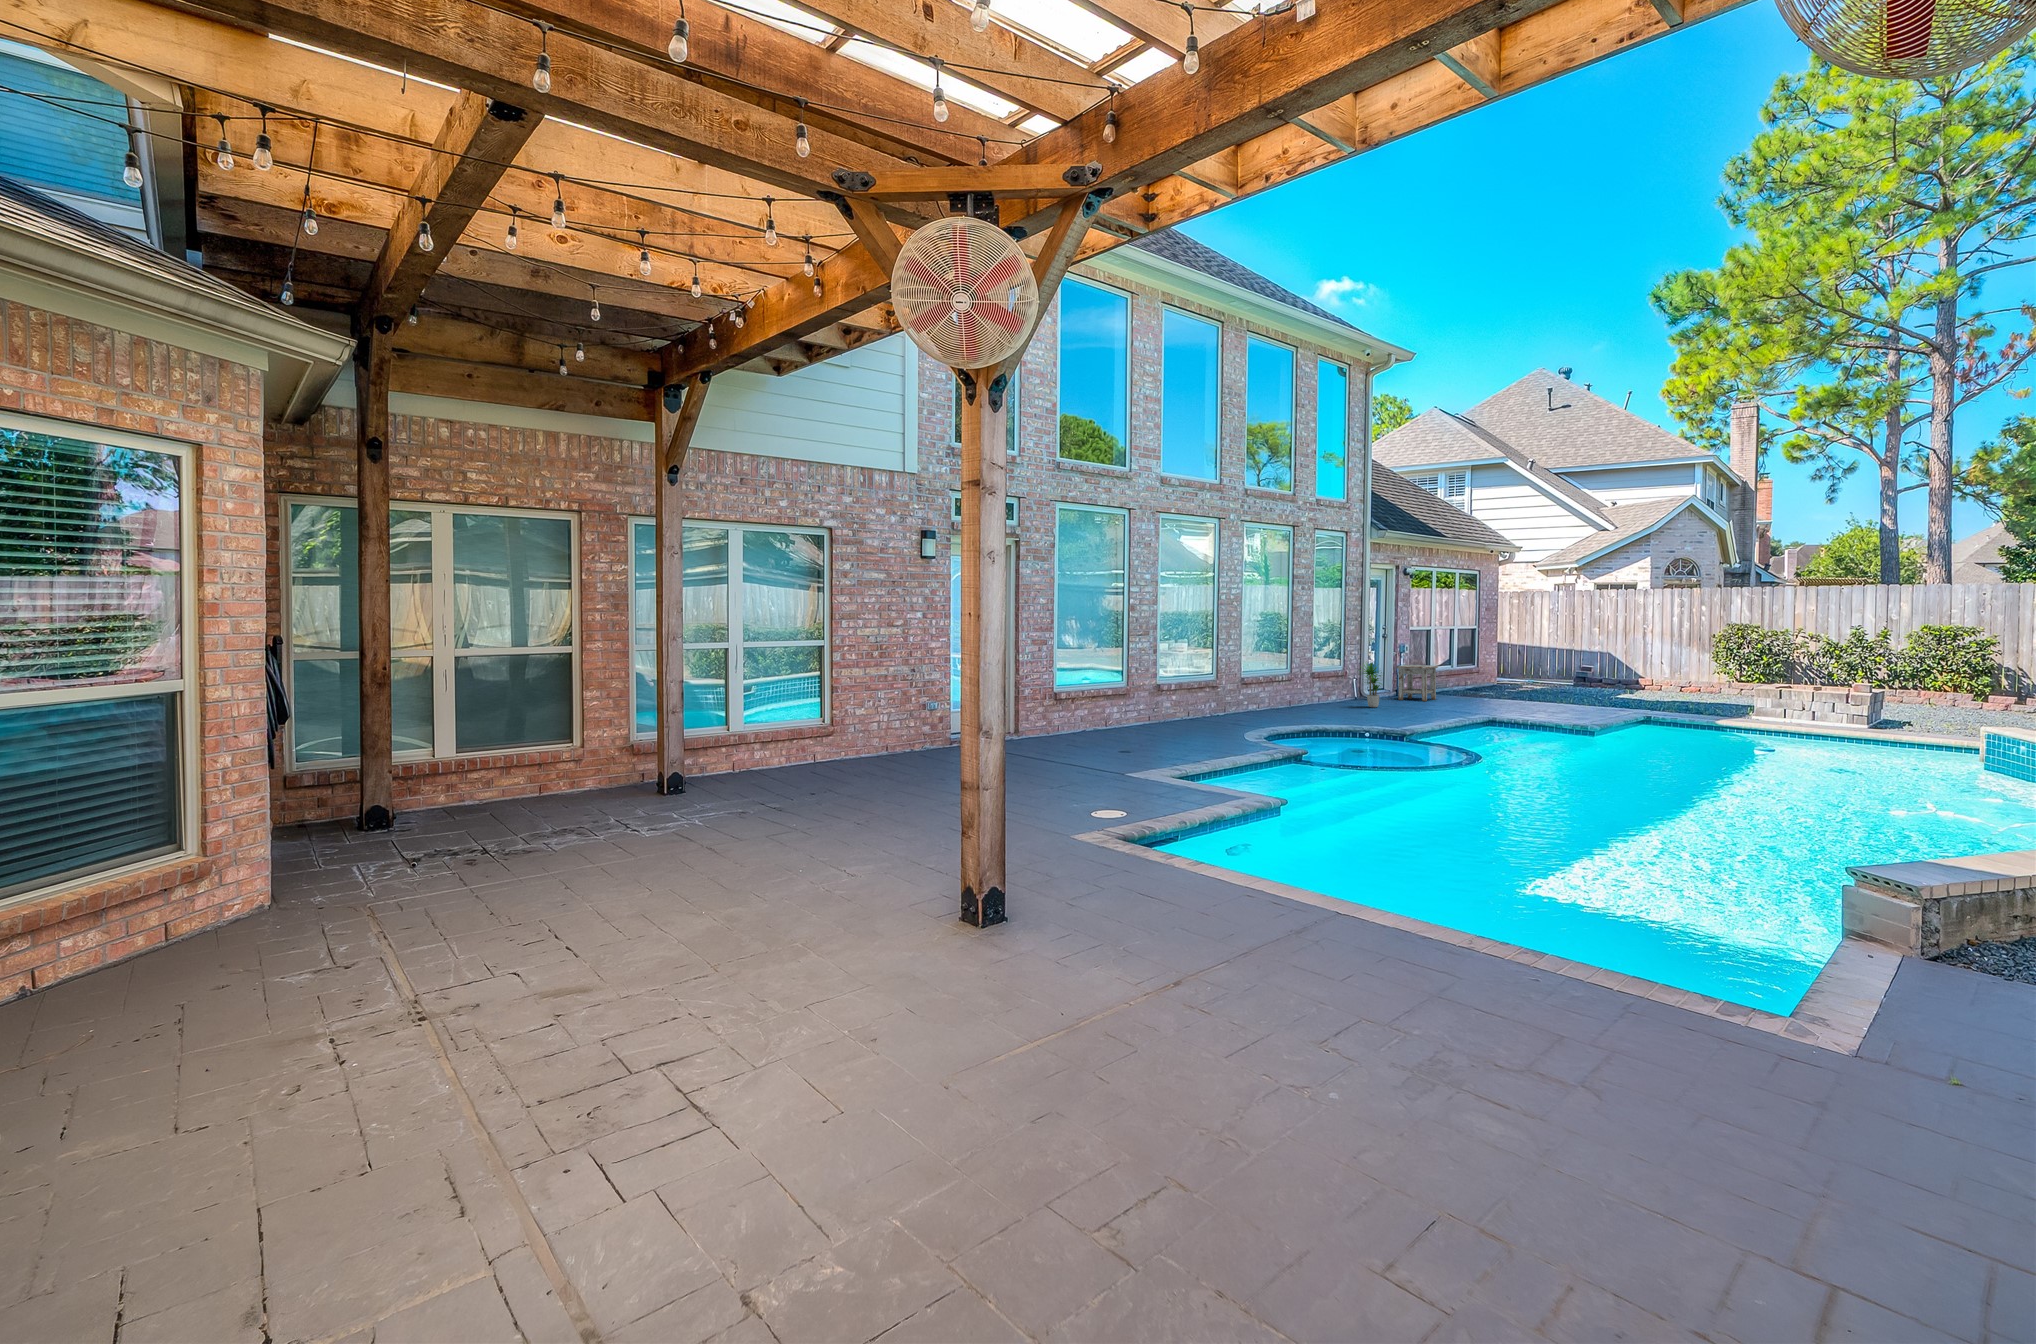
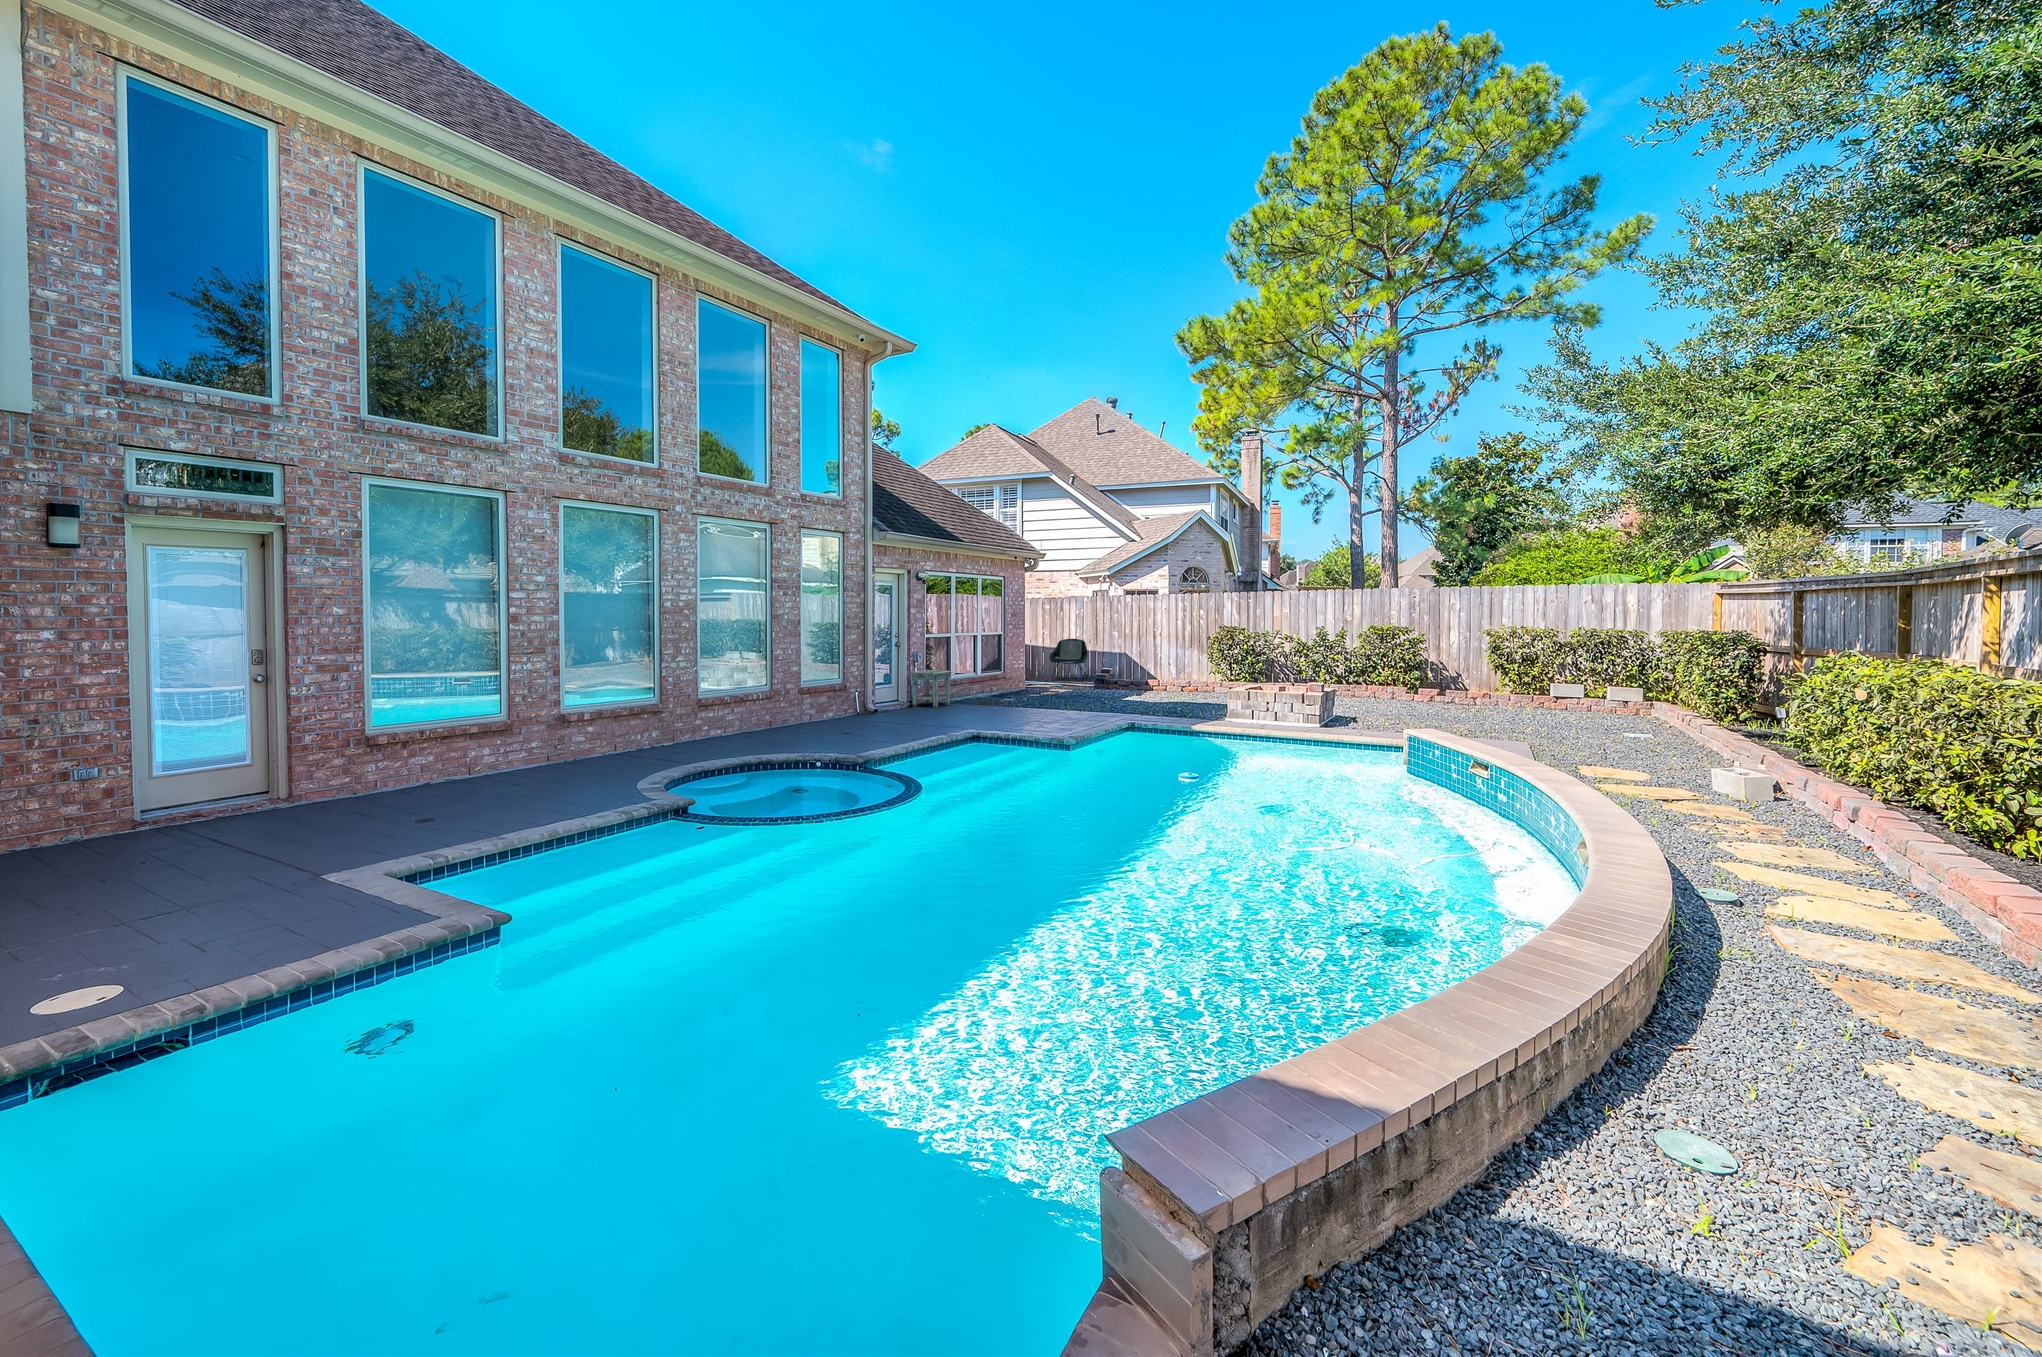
lounge chair: none [1513,639,1559,685] -> present [1049,639,1088,682]
potted plant: present [1361,663,1381,707] -> none [853,670,884,719]

